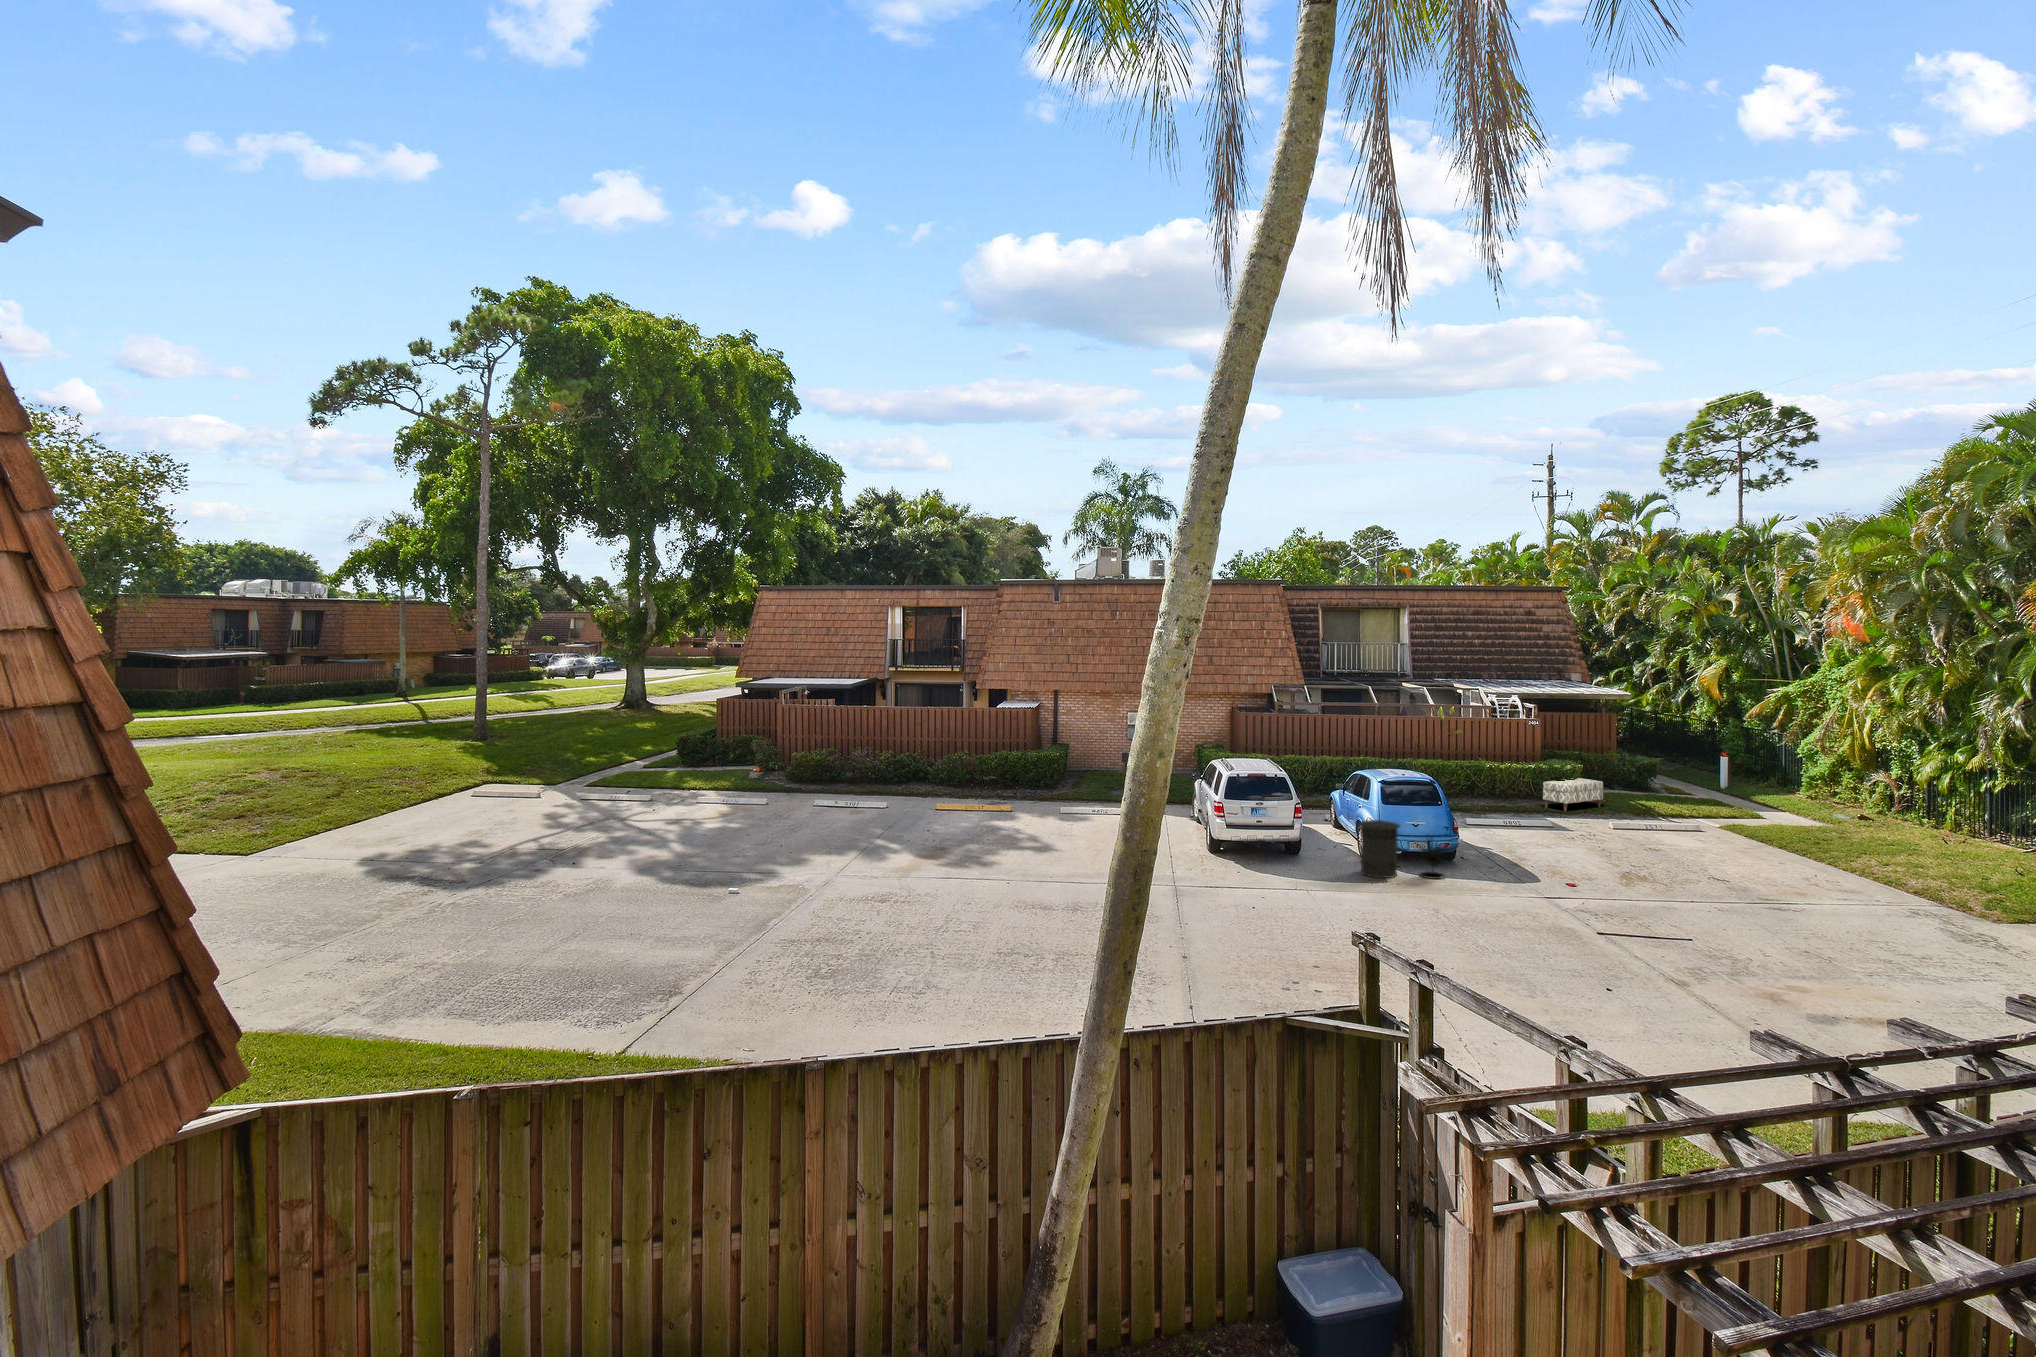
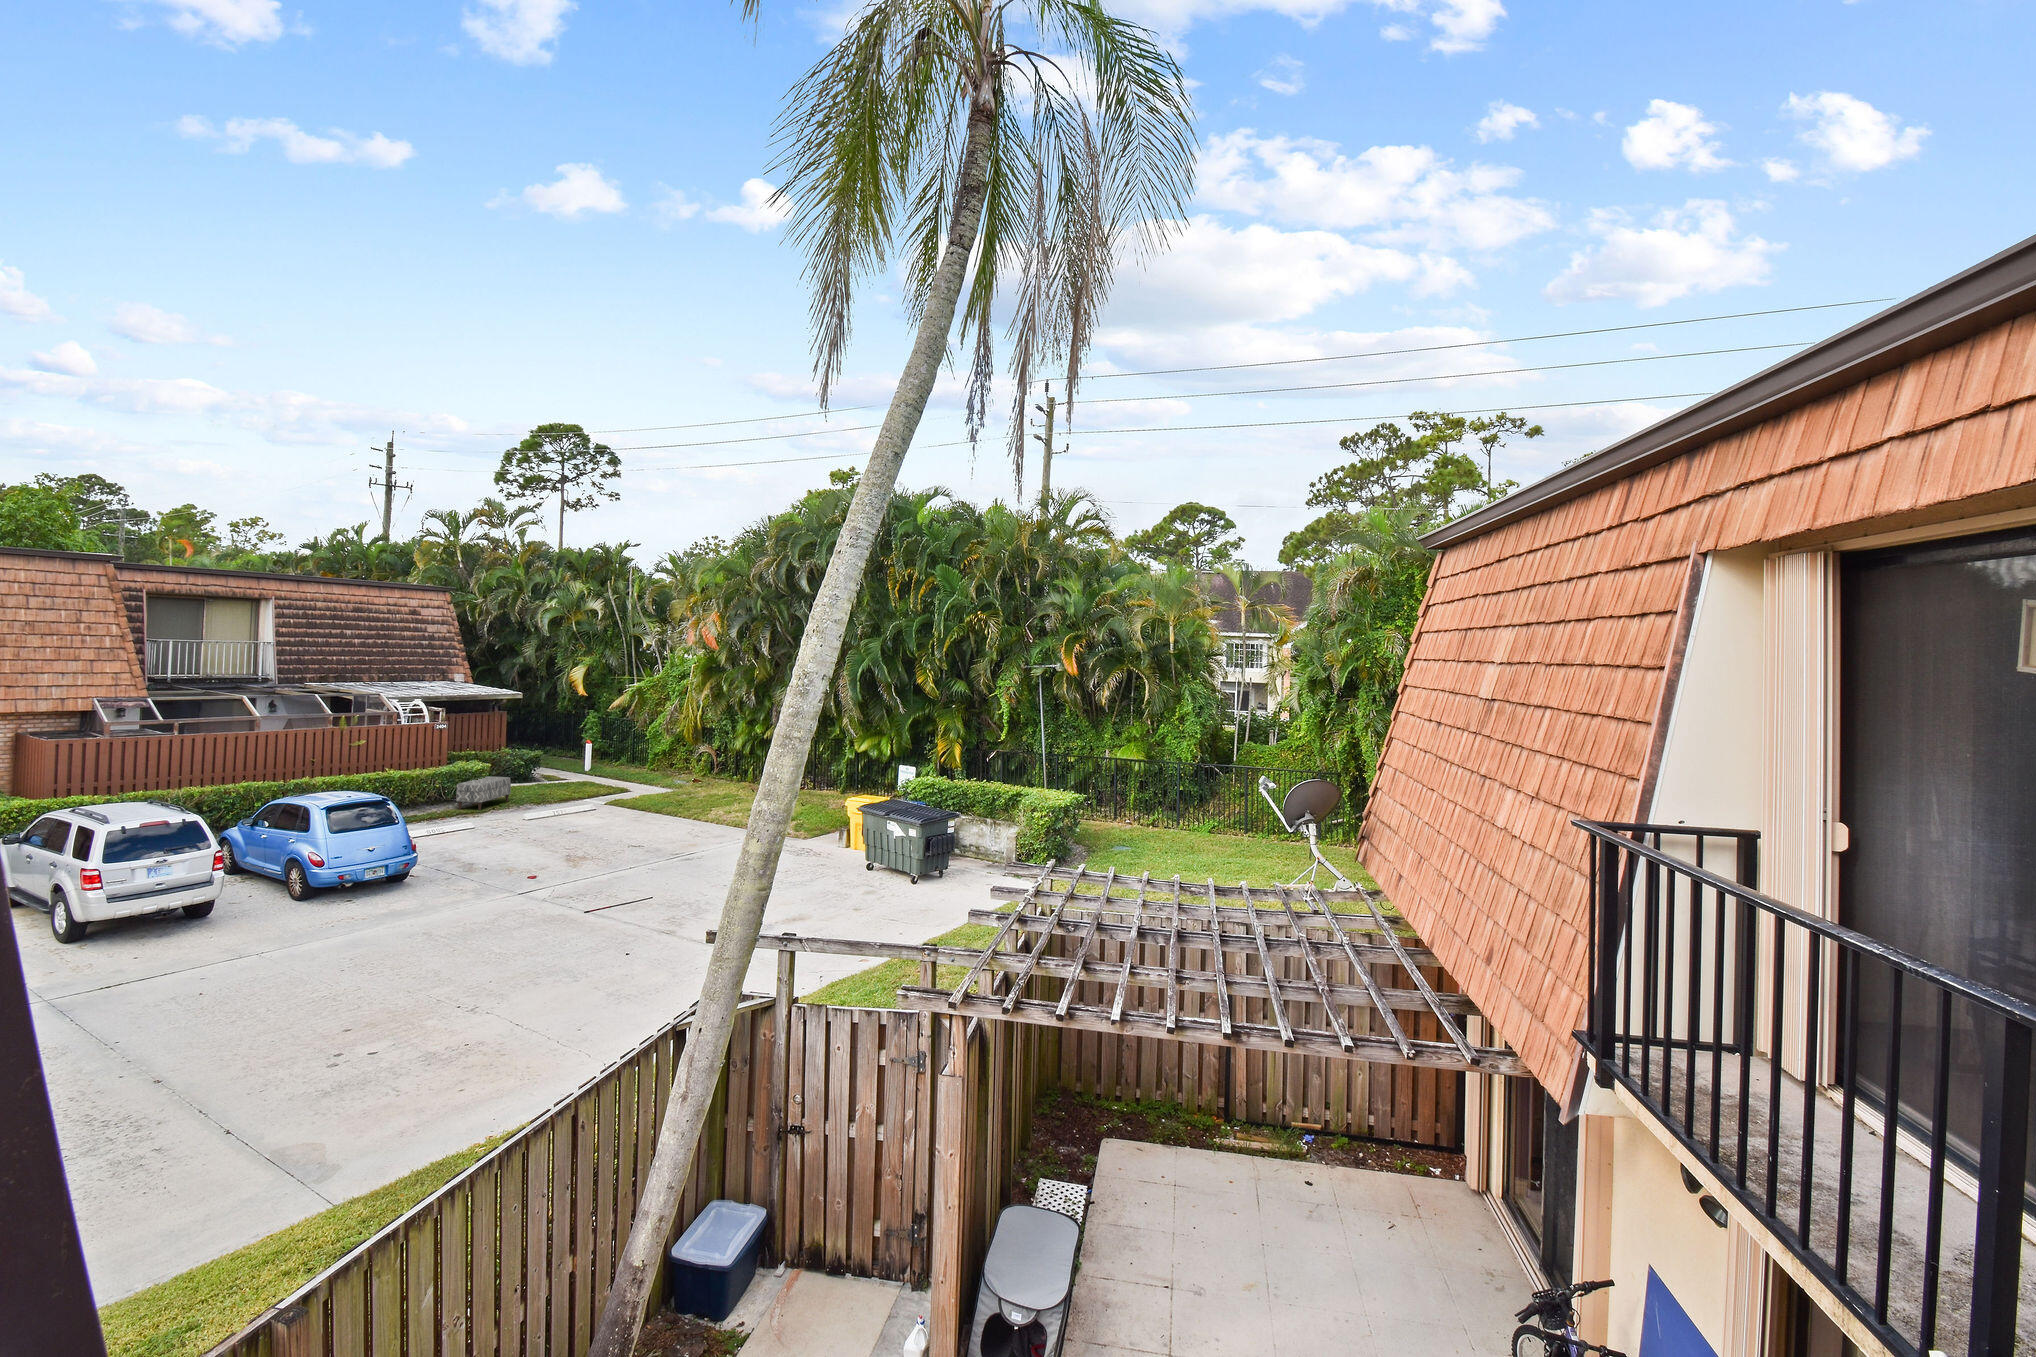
trash can: present [1359,820,1400,878] -> none [302,847,356,912]
potted tree: present [1420,836,1445,879] -> none [376,851,409,900]

